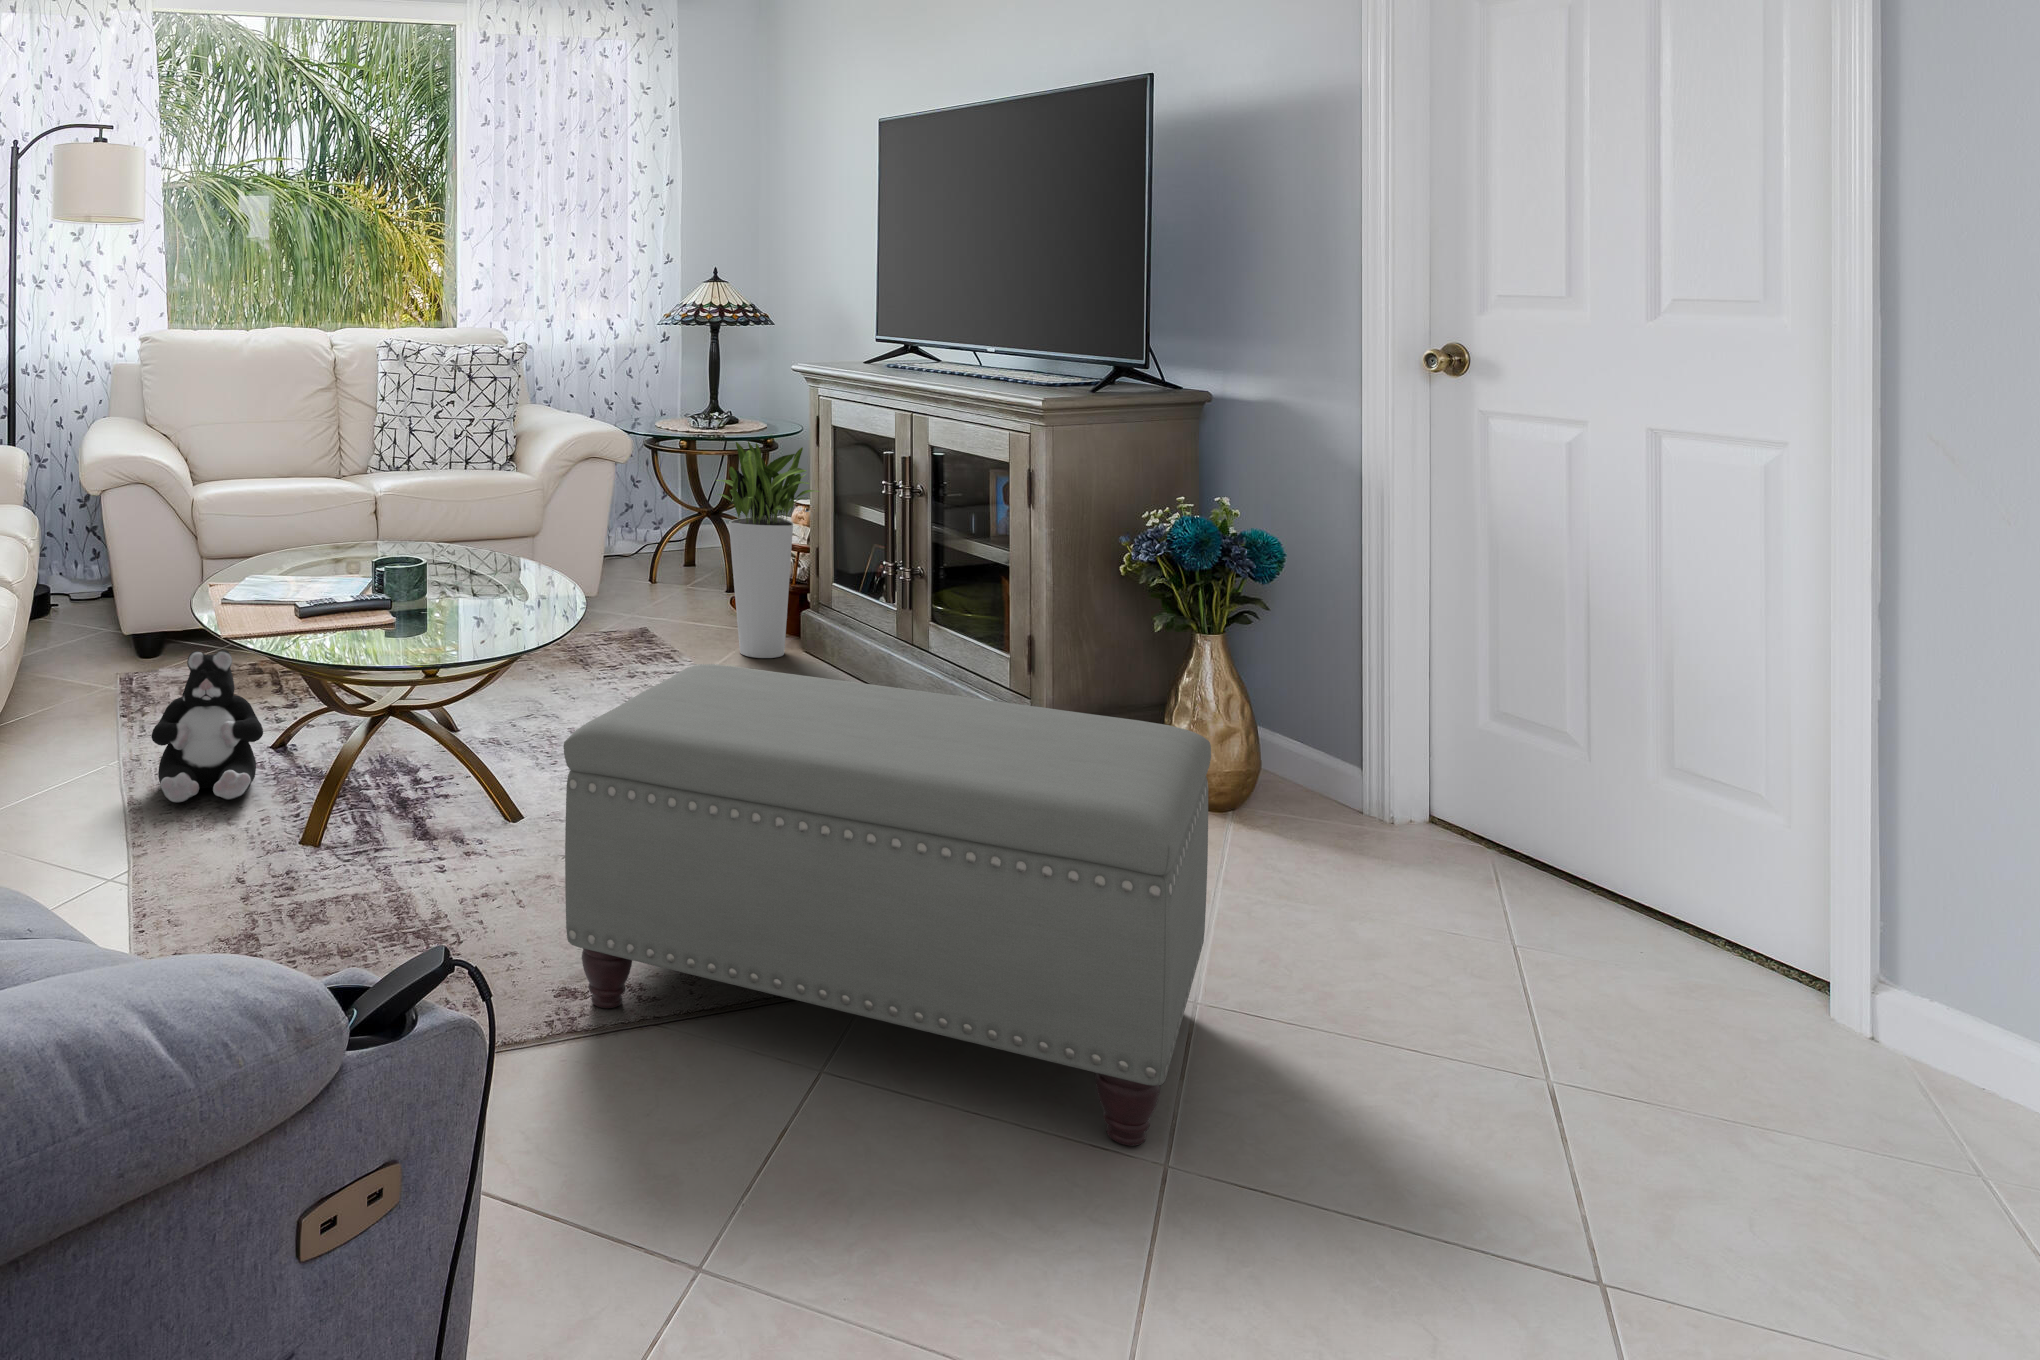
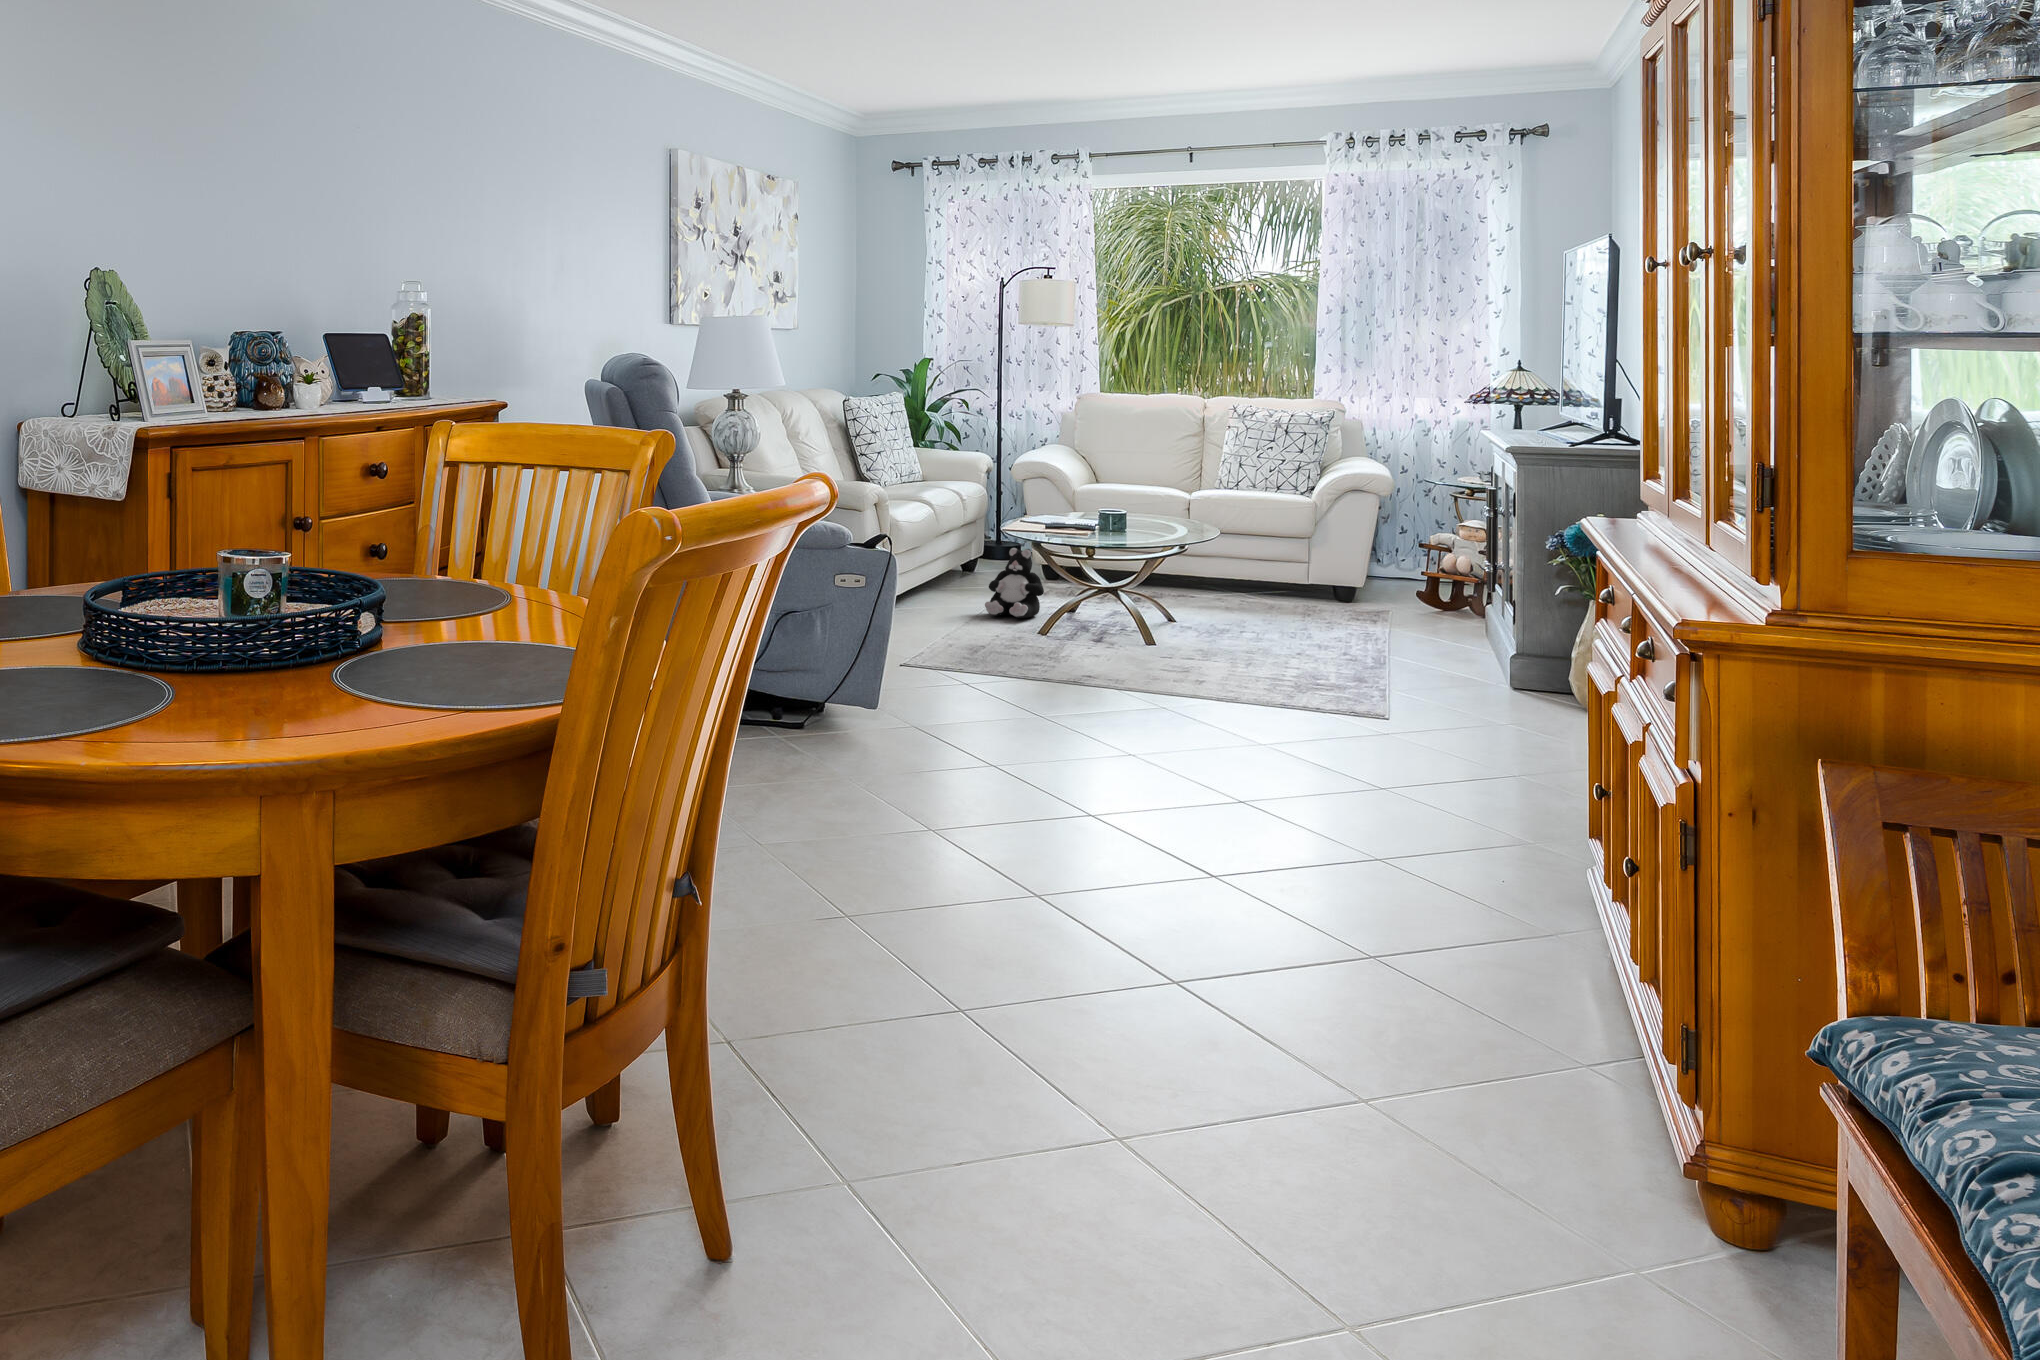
planter: present [716,442,819,658] -> none [1406,474,1479,623]
ottoman: present [563,664,1211,1146] -> none [1091,549,1403,725]

